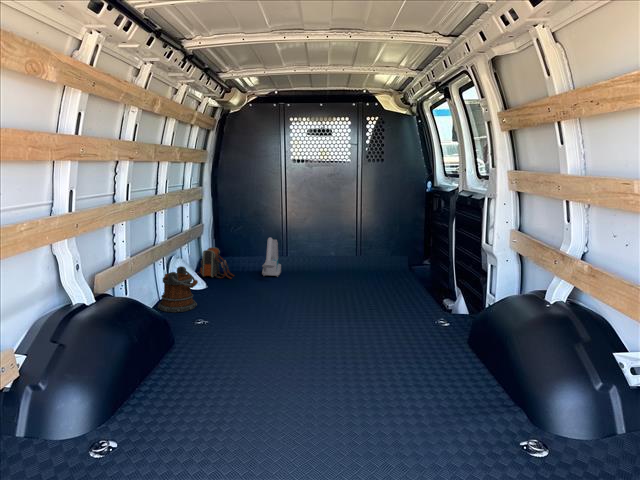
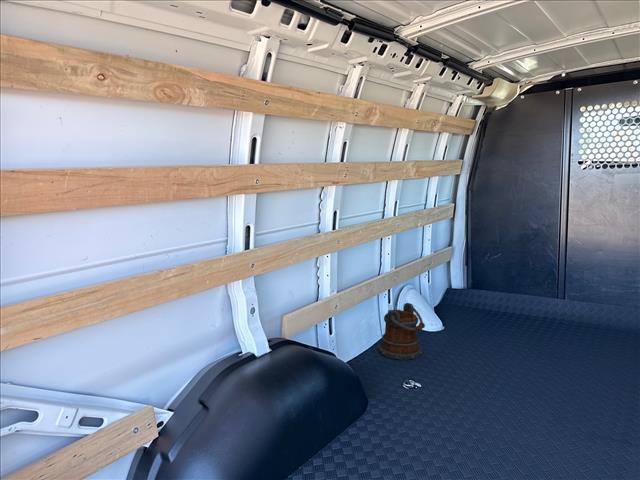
vacuum cleaner: present [262,237,281,277] -> none [522,274,557,327]
backpack: present [200,247,234,279] -> none [439,277,489,321]

